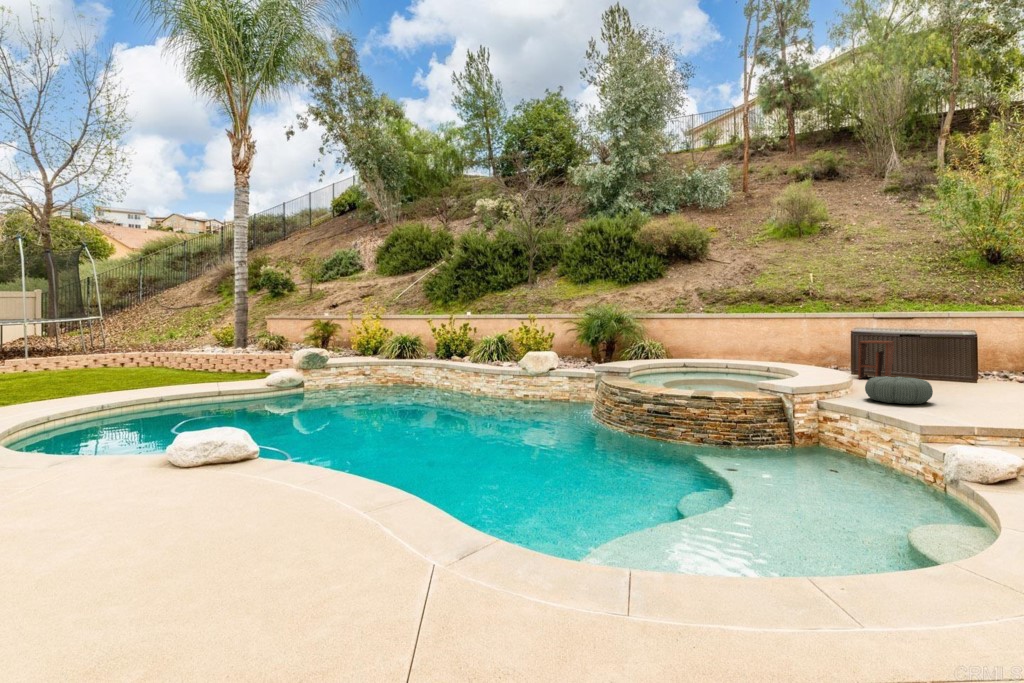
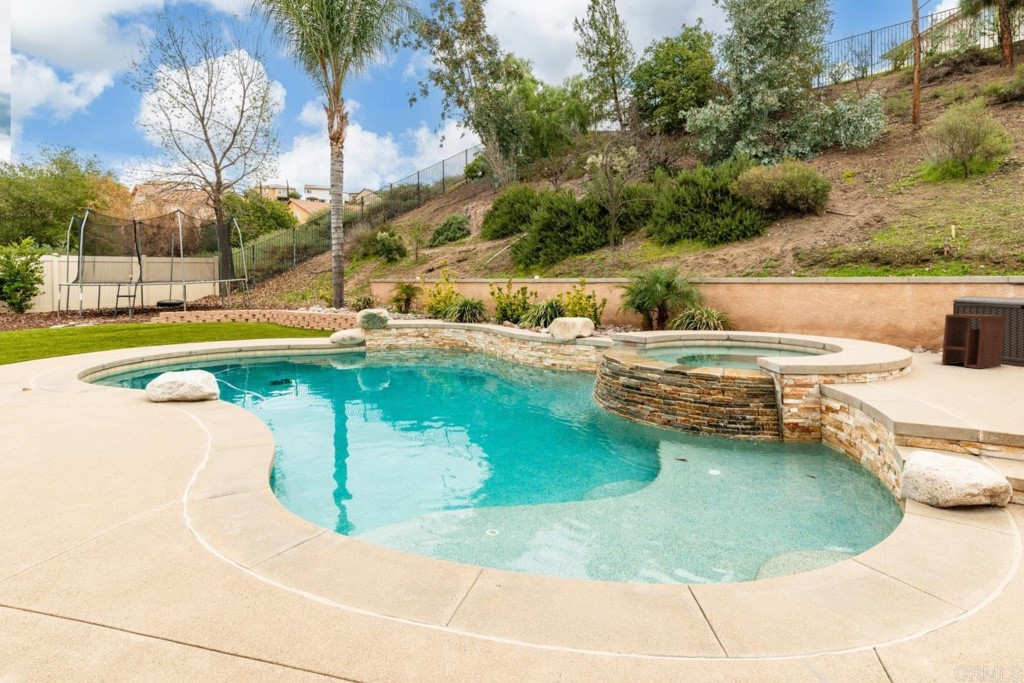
pouf: present [865,376,933,404] -> none [880,360,971,397]

